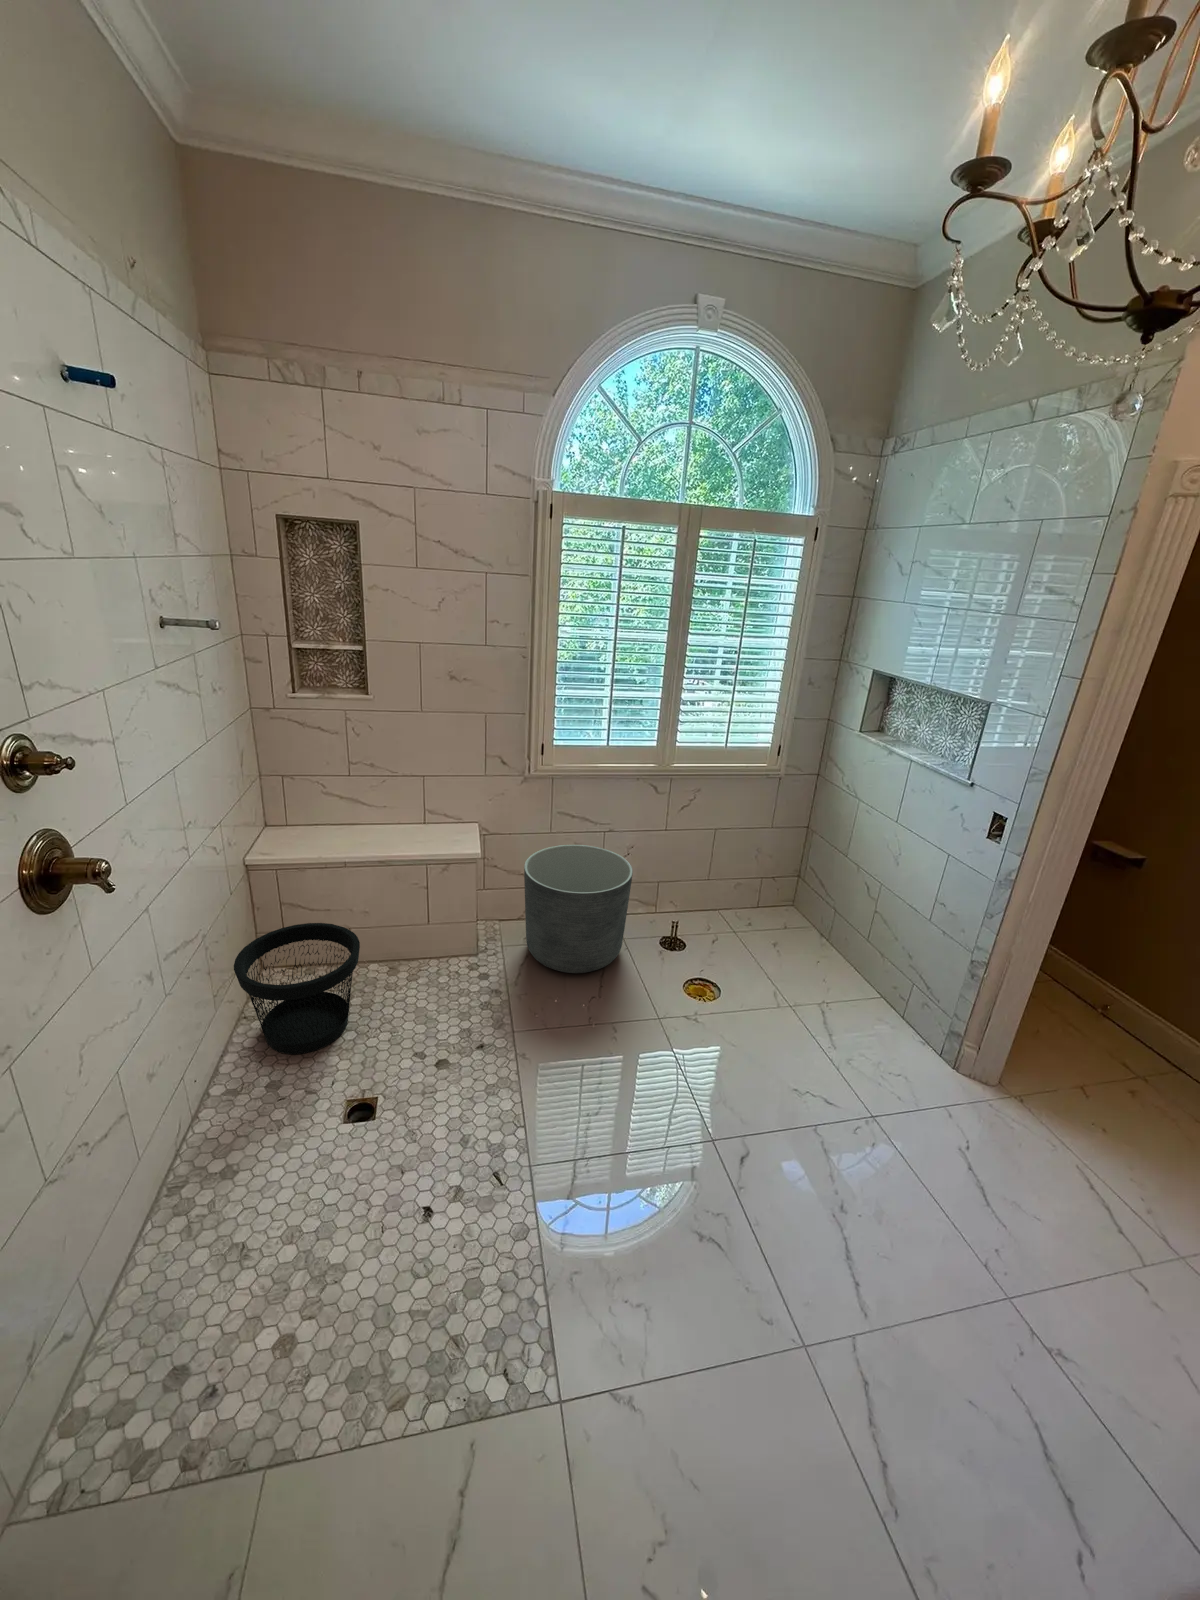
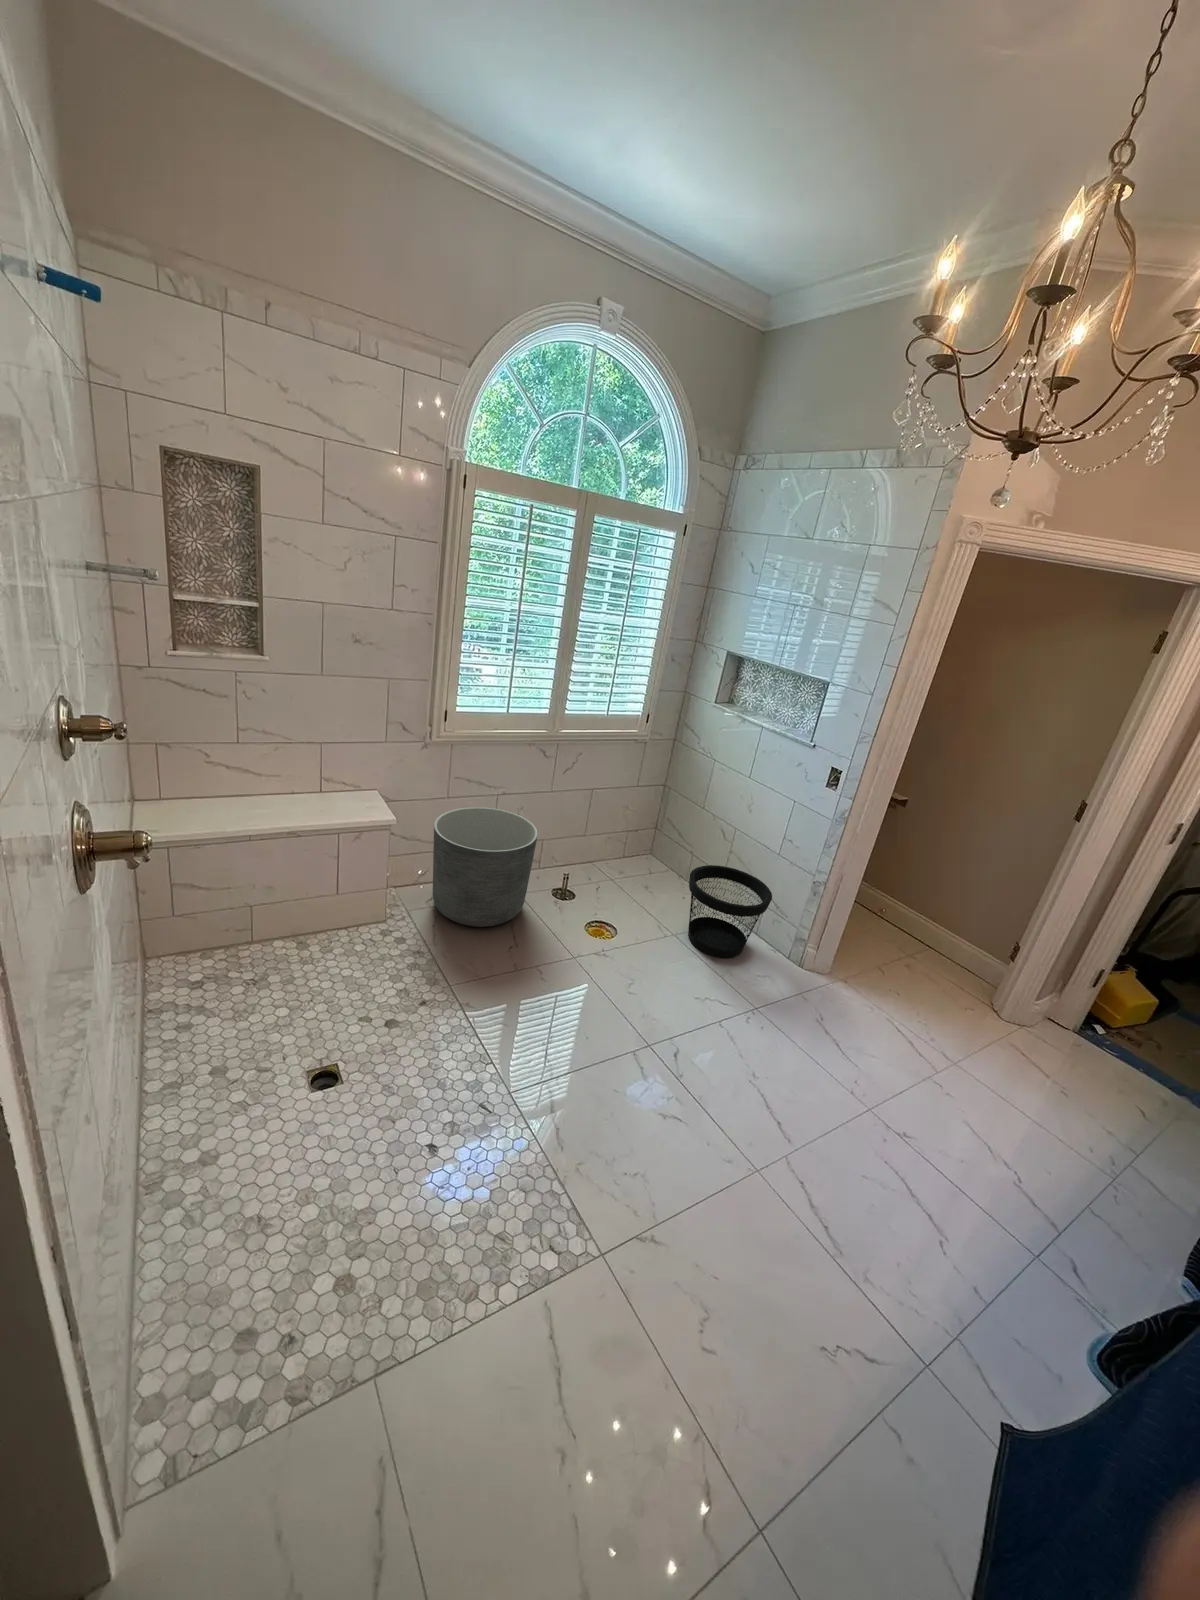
wastebasket: present [234,923,360,1054] -> present [688,865,772,958]

